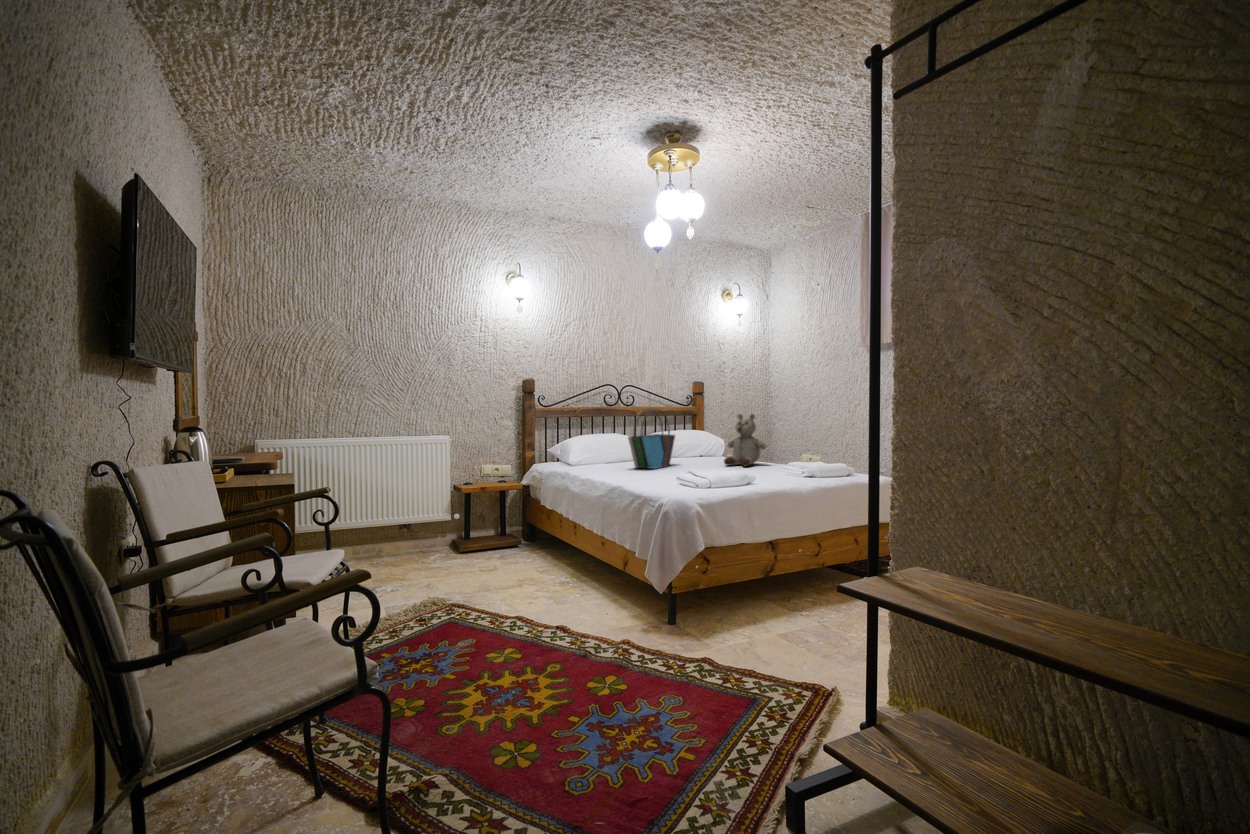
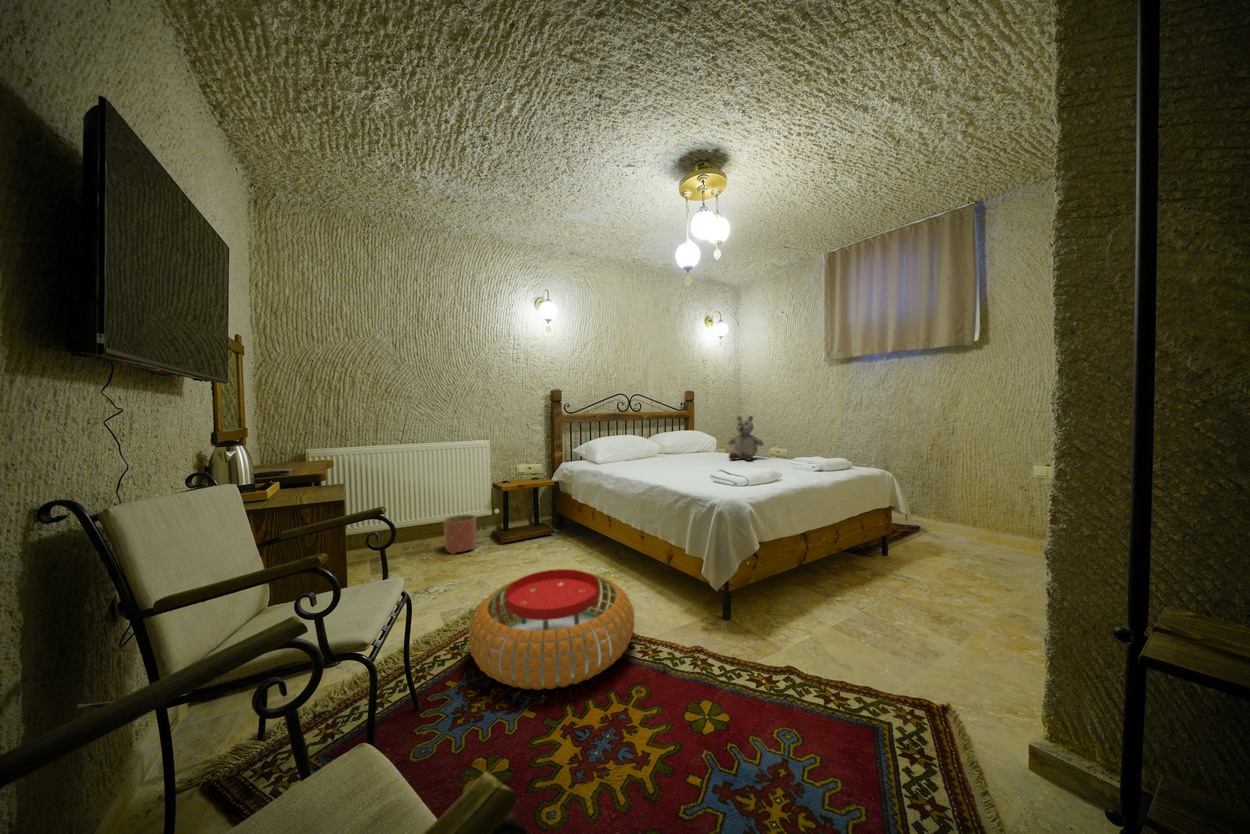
tote bag: present [628,409,675,469] -> none [649,413,686,465]
planter: none [396,519,432,560] -> present [444,515,476,554]
pouf: none [404,565,568,662] -> present [468,569,635,690]

